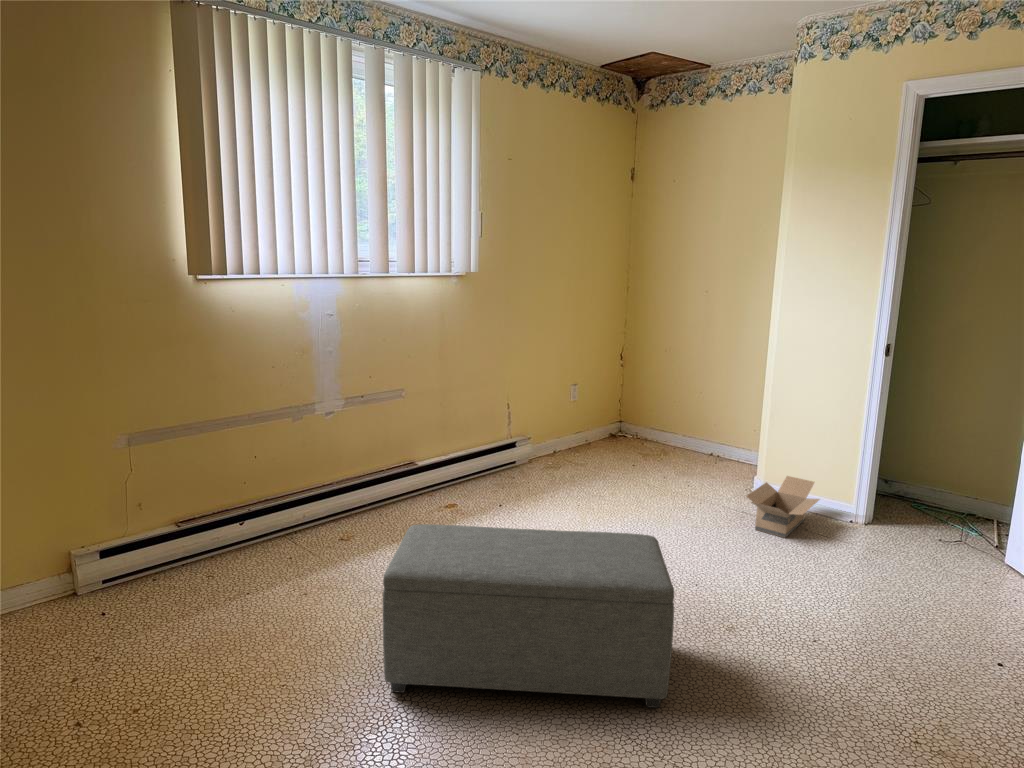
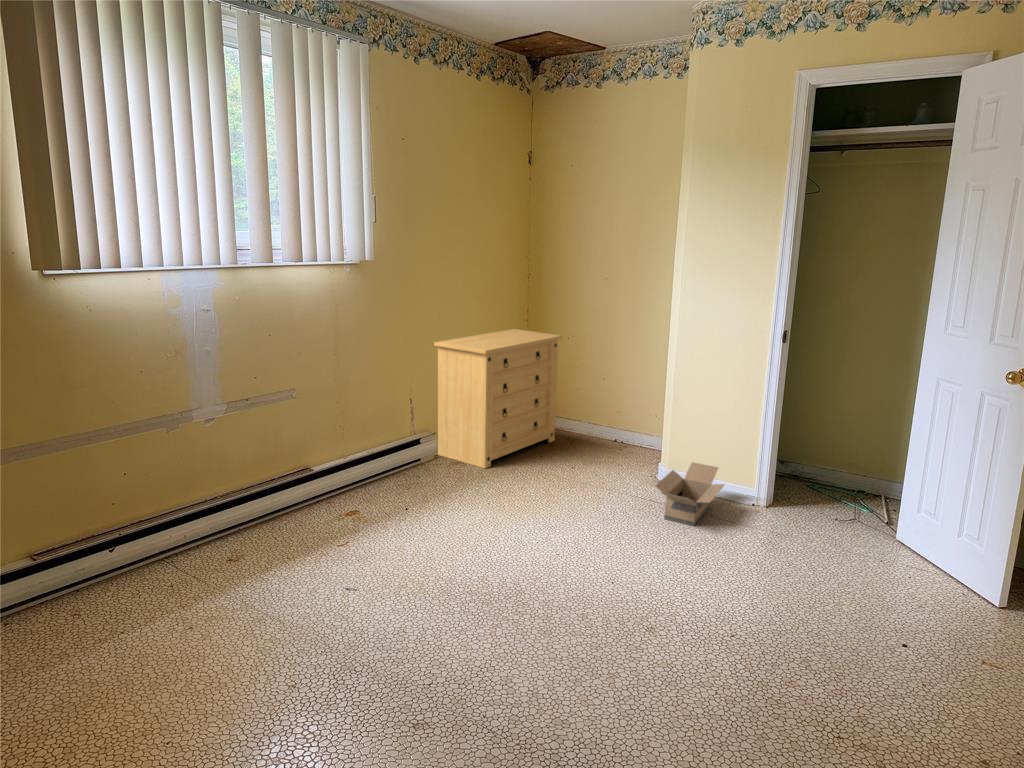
dresser: none [533,340,660,474] -> present [434,329,562,468]
ottoman: present [383,524,674,708] -> none [281,542,600,739]

